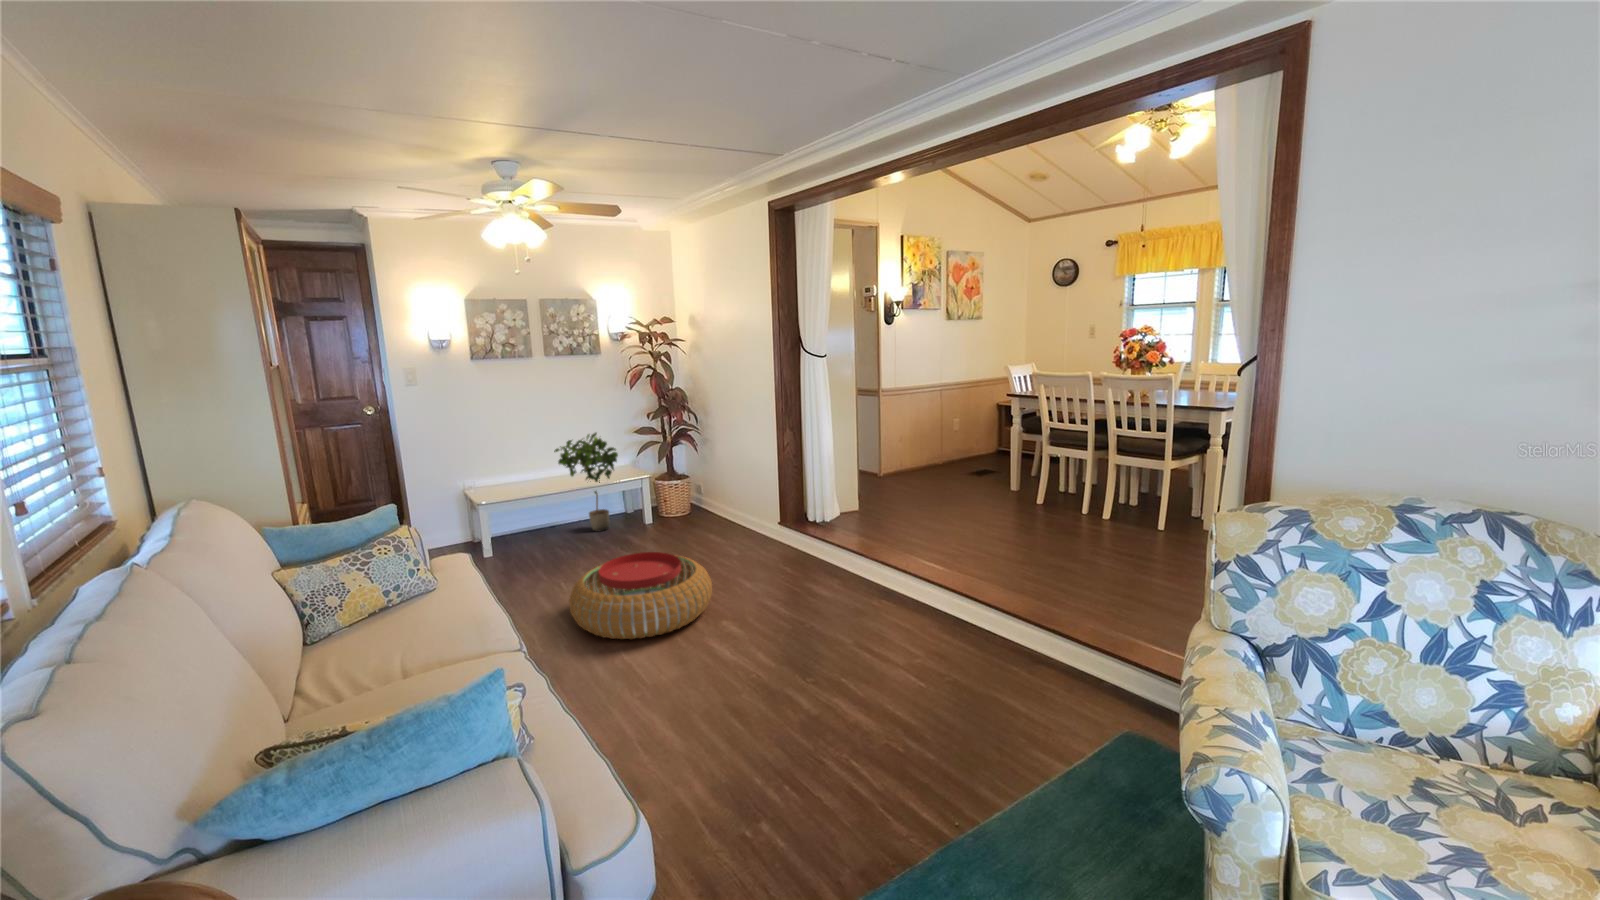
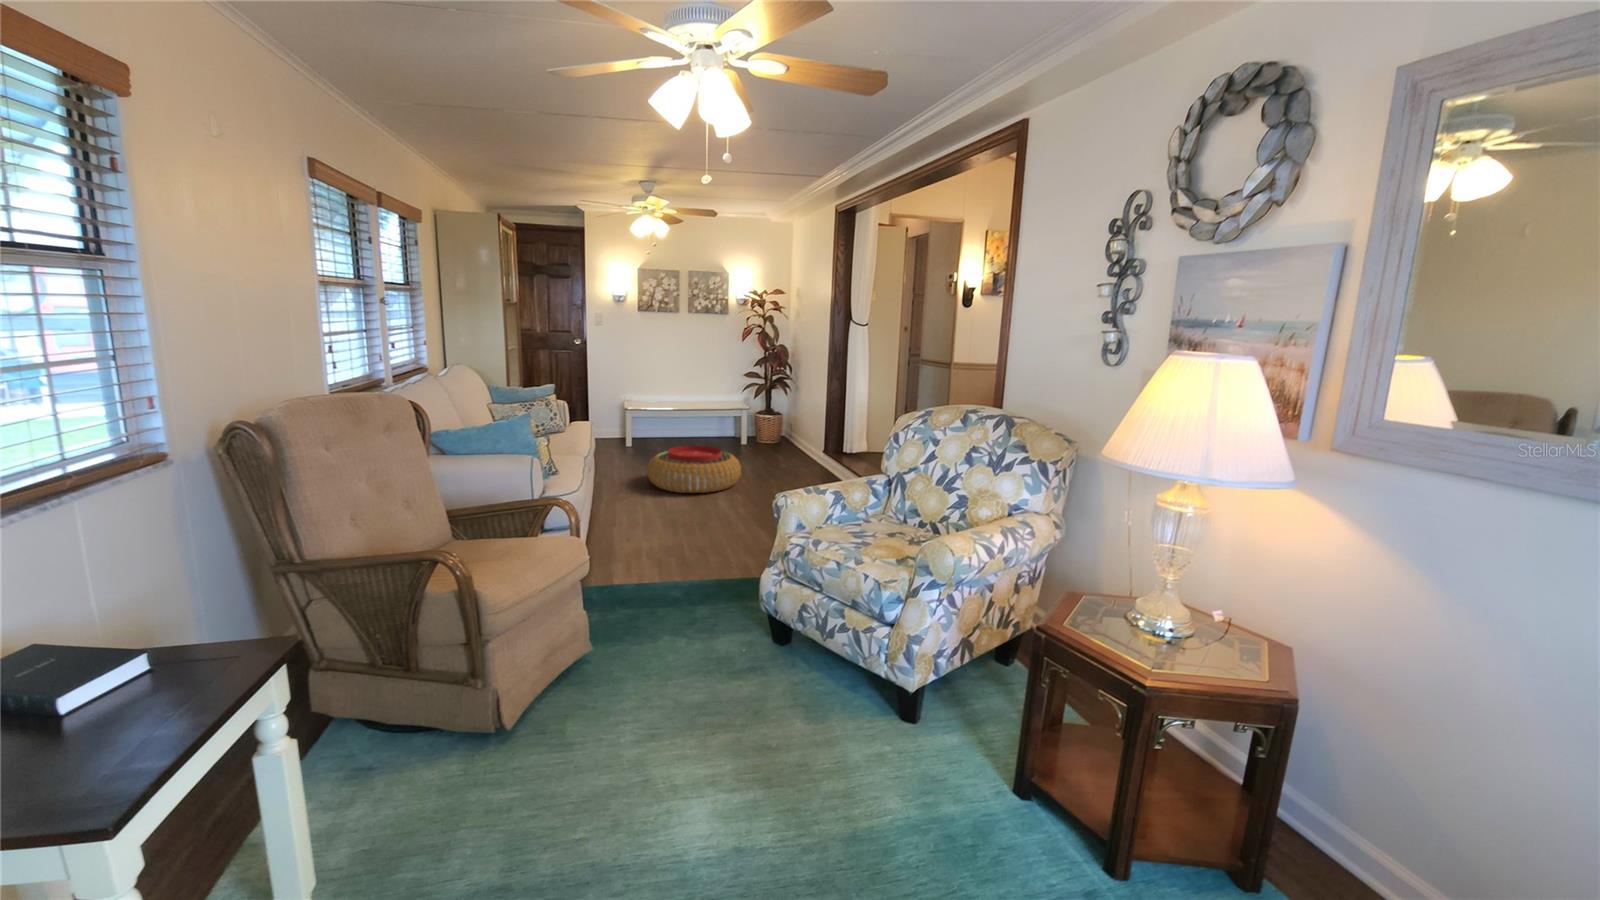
potted plant: present [554,433,618,532] -> none [681,372,729,444]

